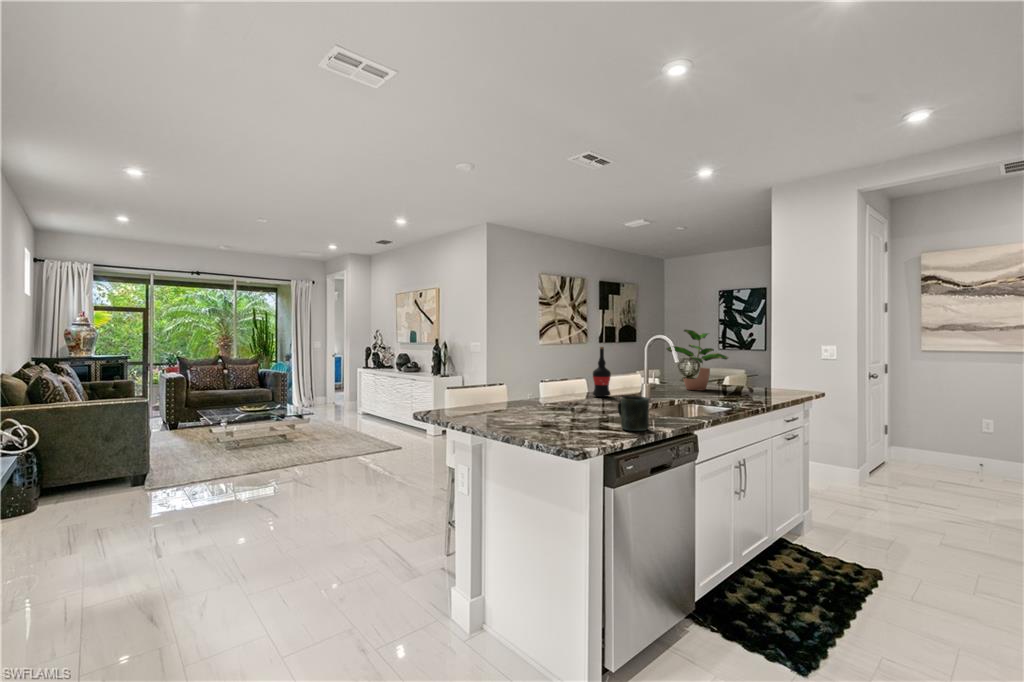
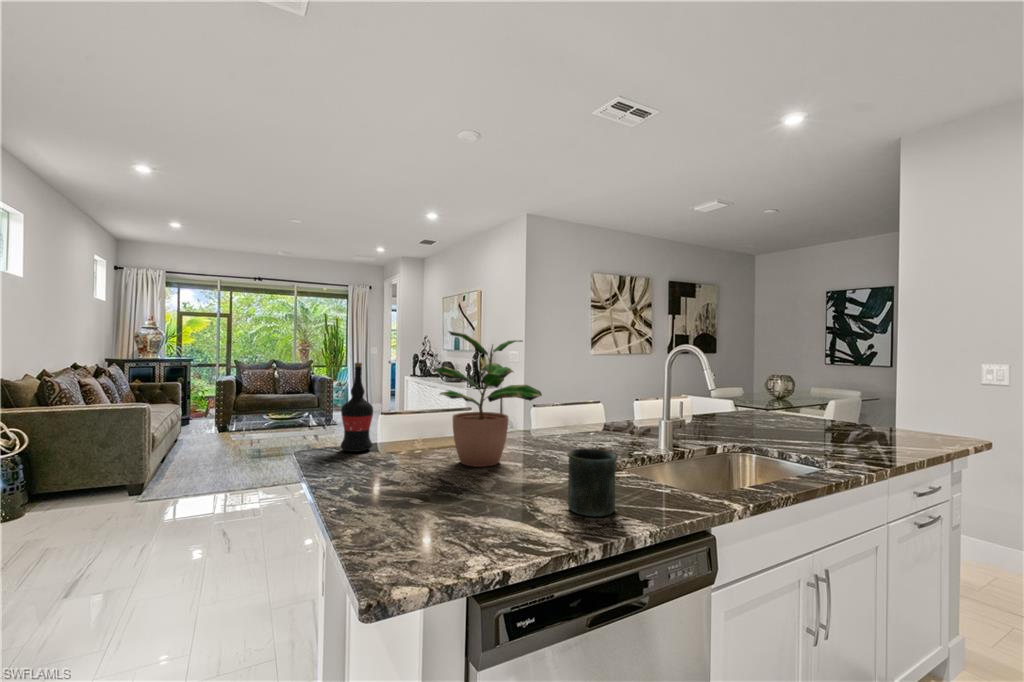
potted plant: present [667,330,728,390] -> present [434,331,542,467]
wine bottle: present [593,347,611,397] -> present [341,363,373,452]

